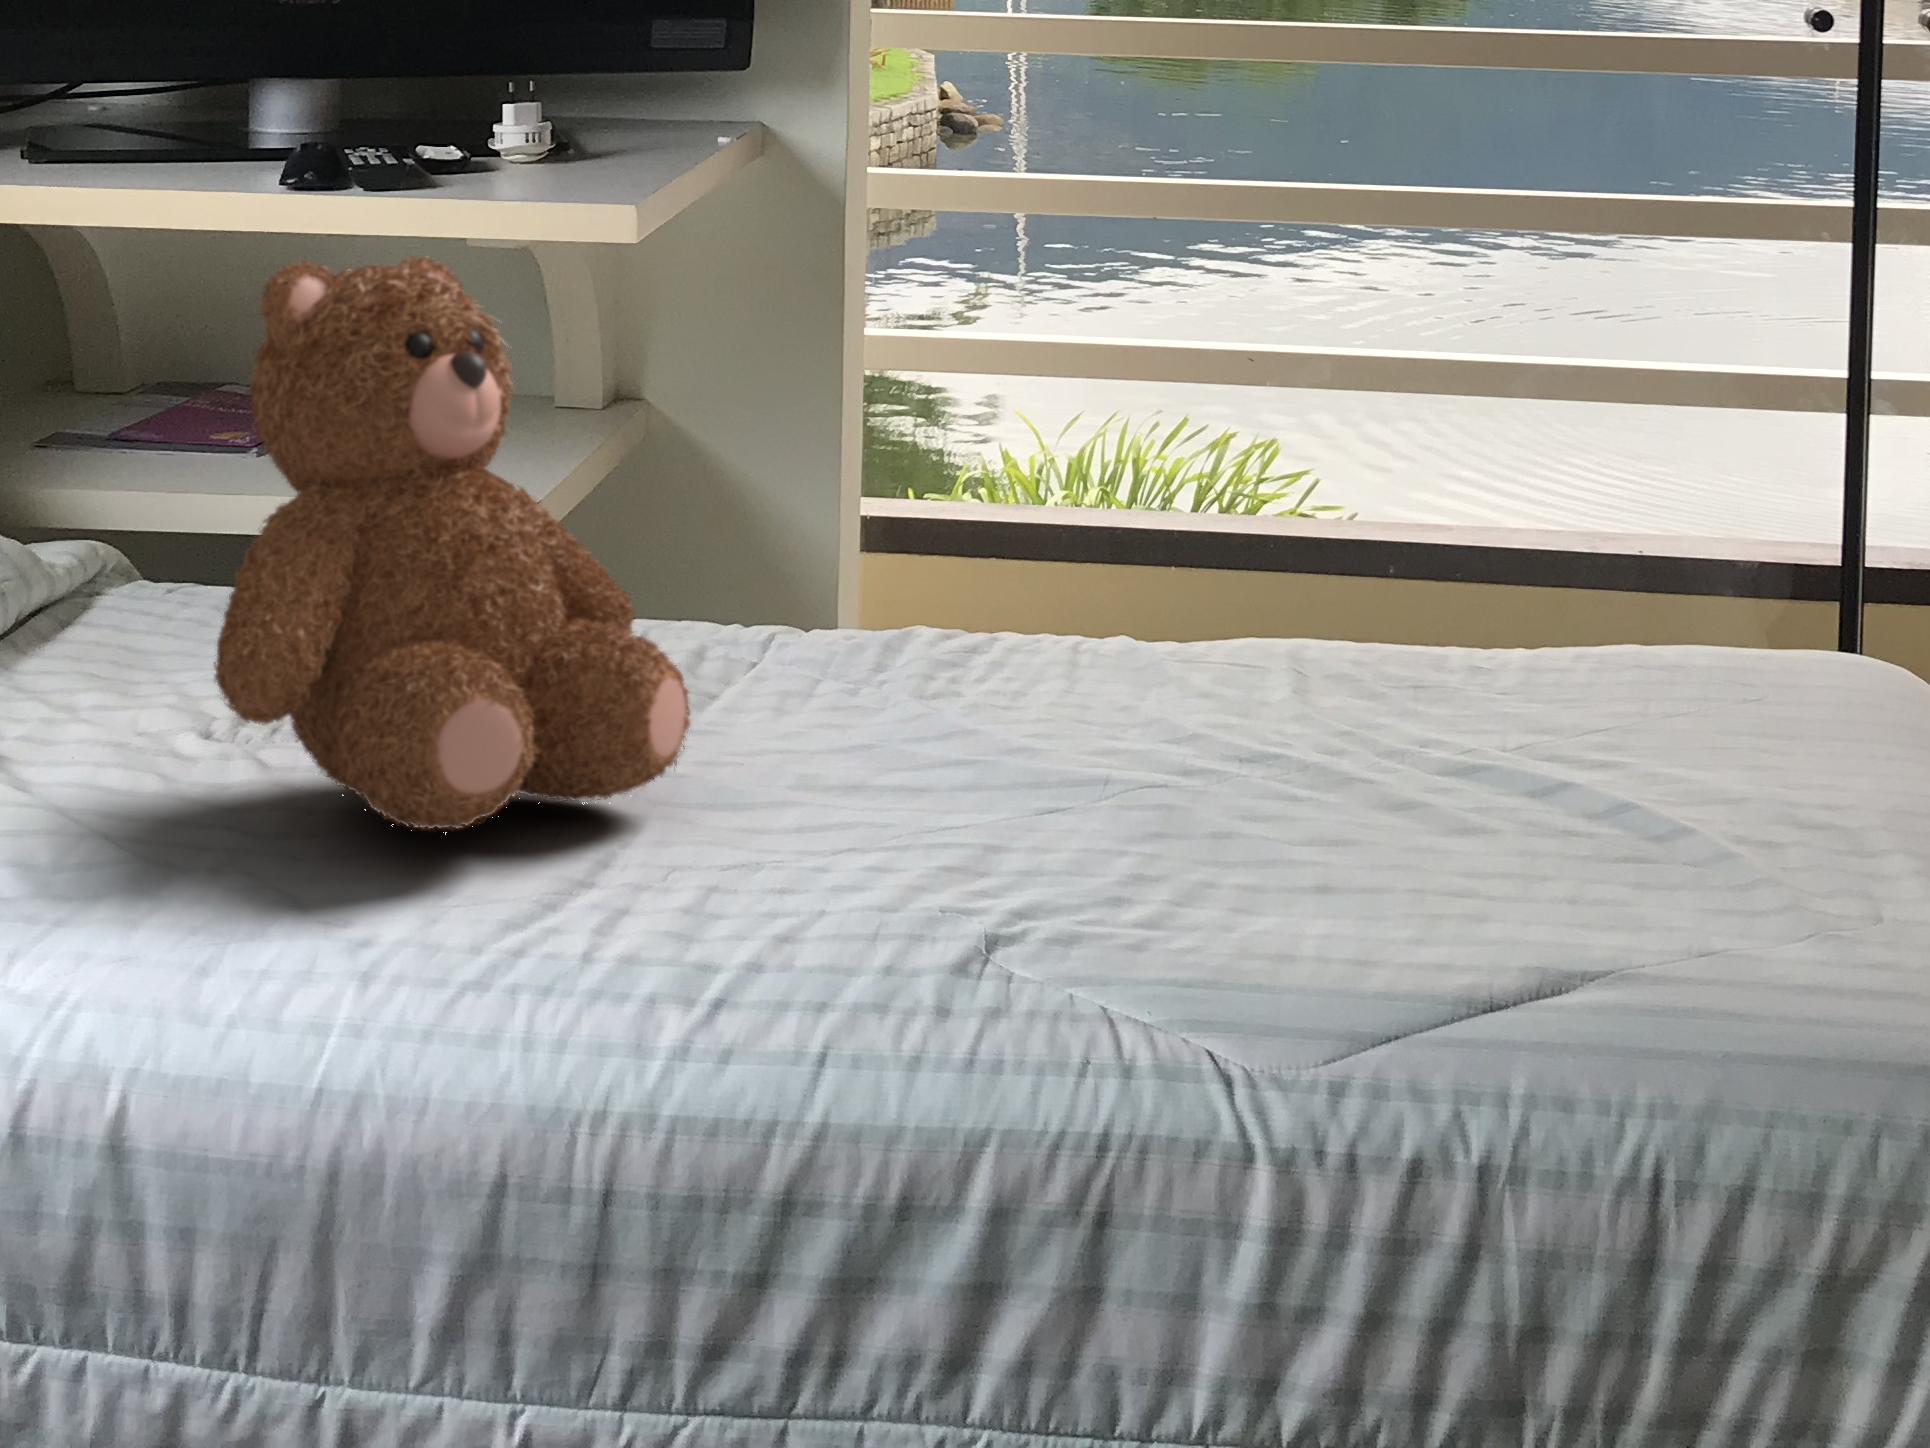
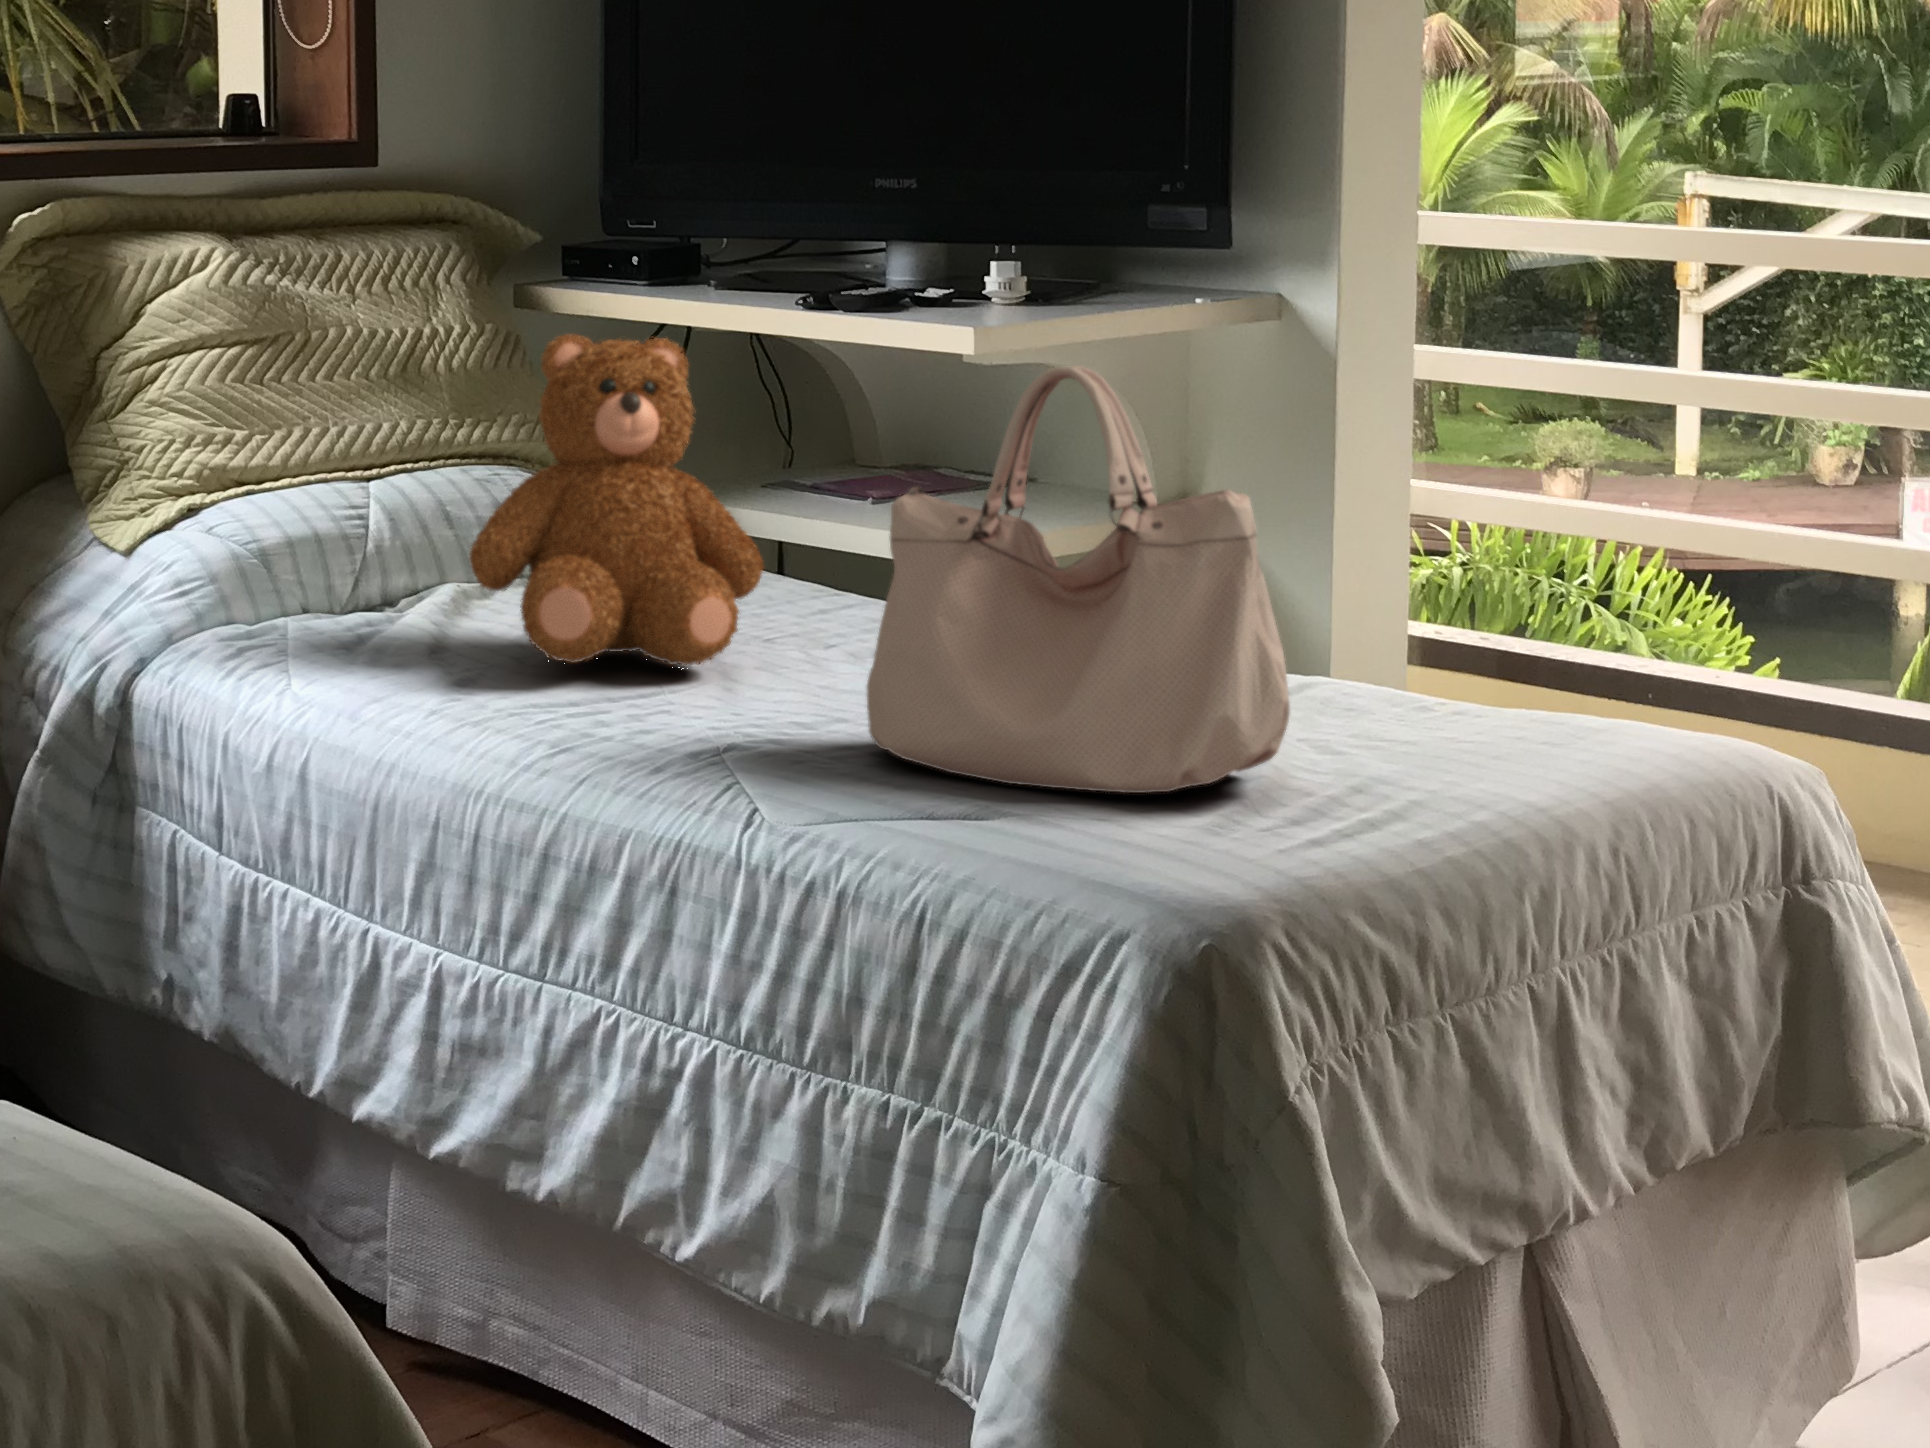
handbag: none [1121,249,1794,911] -> present [867,365,1290,793]

